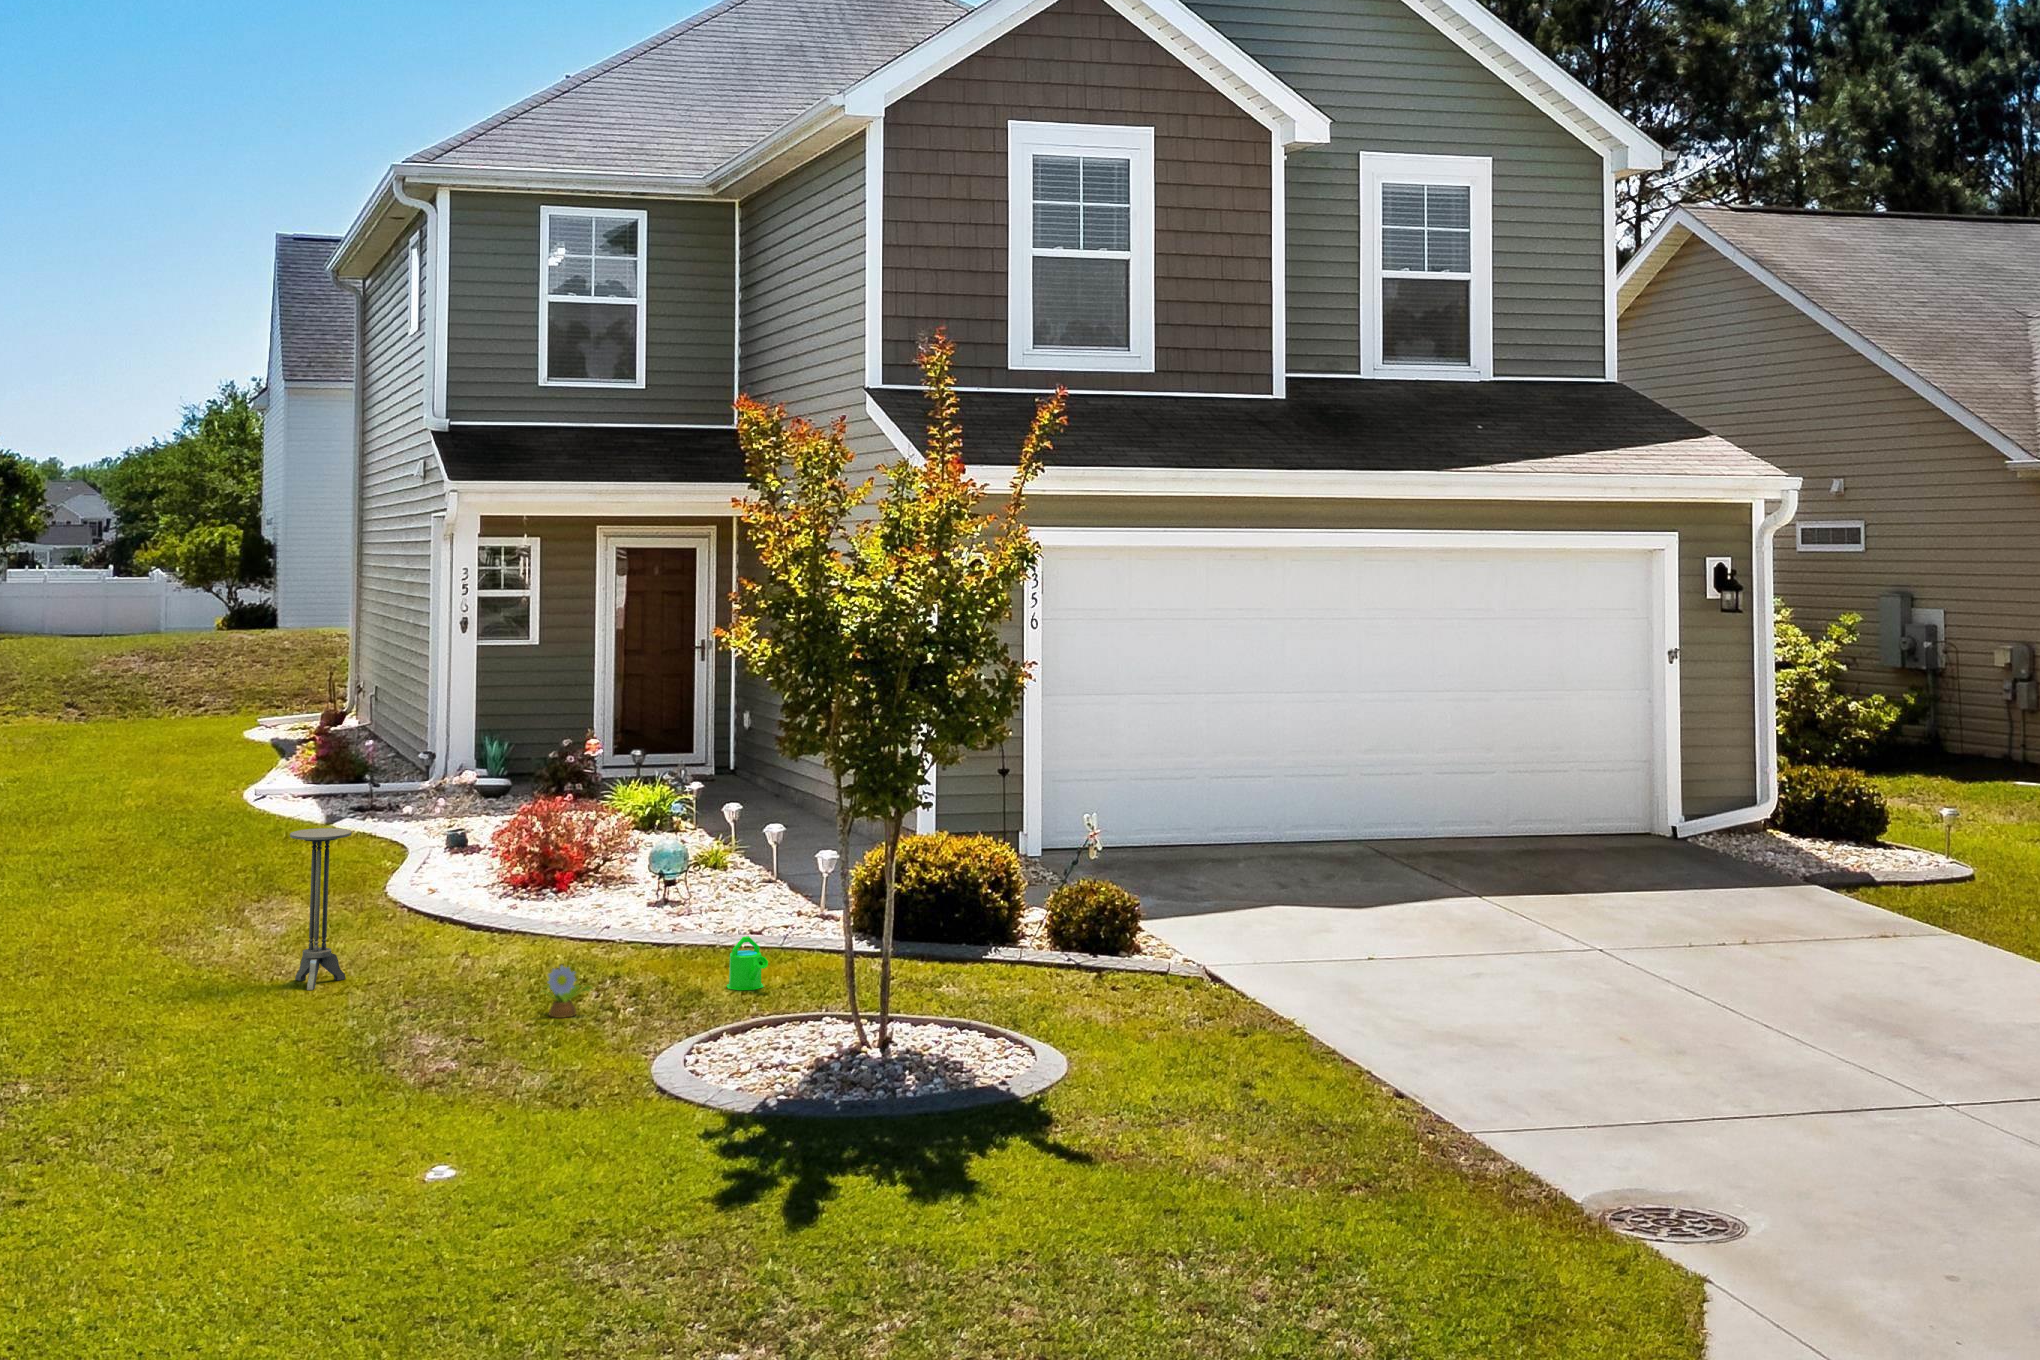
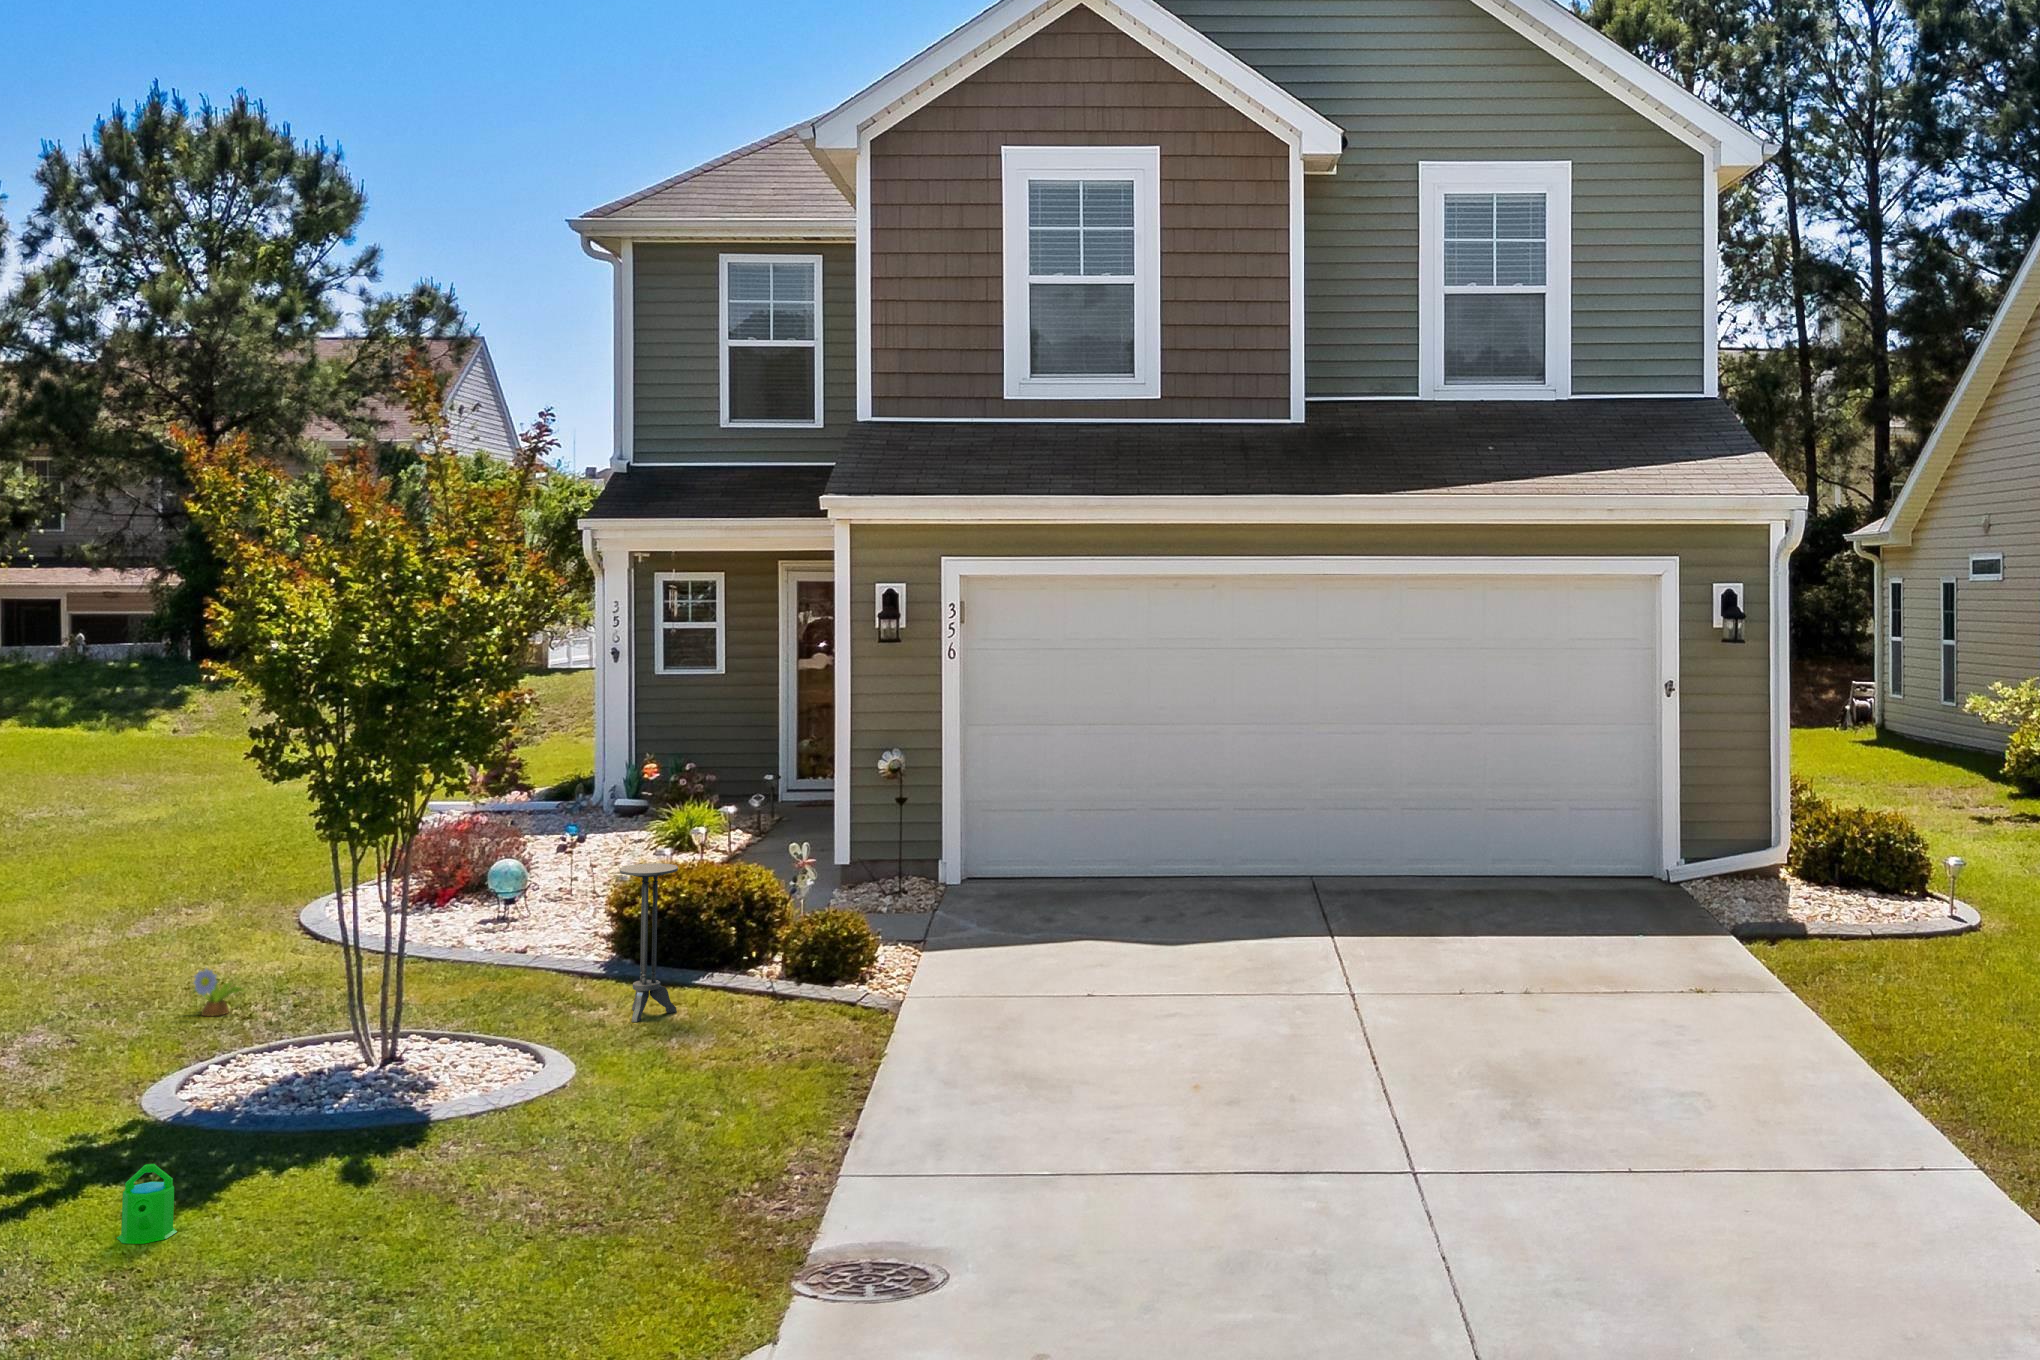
side table: present [290,828,351,990] -> present [620,863,678,1022]
watering can: present [727,936,768,990] -> present [117,1164,177,1244]

